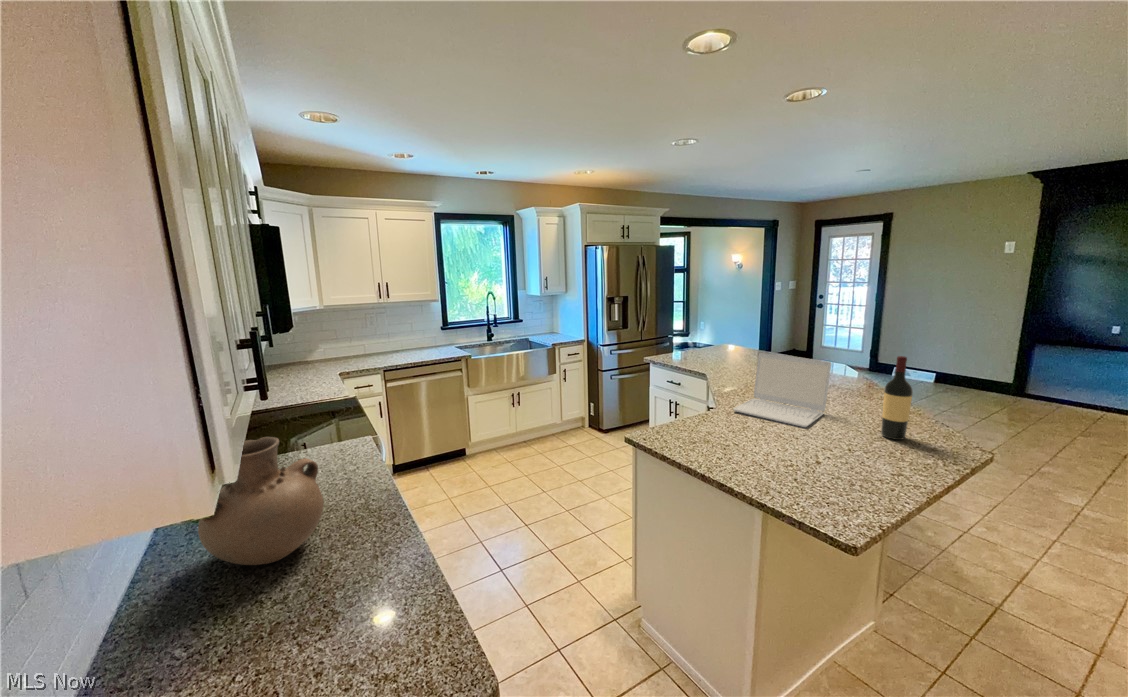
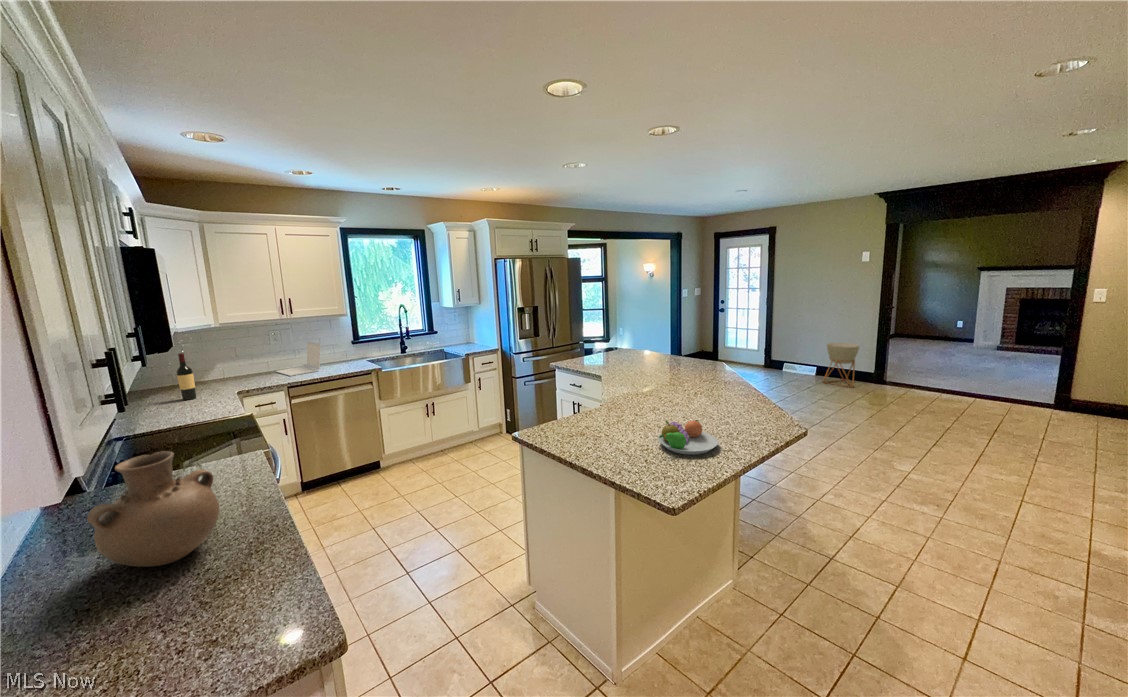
planter: none [945,346,997,398] -> present [823,342,859,387]
laptop: present [733,353,831,427] -> present [276,341,321,376]
wine bottle: present [881,356,913,440] -> present [177,353,196,400]
fruit bowl: none [809,433,895,479] -> present [658,420,718,455]

